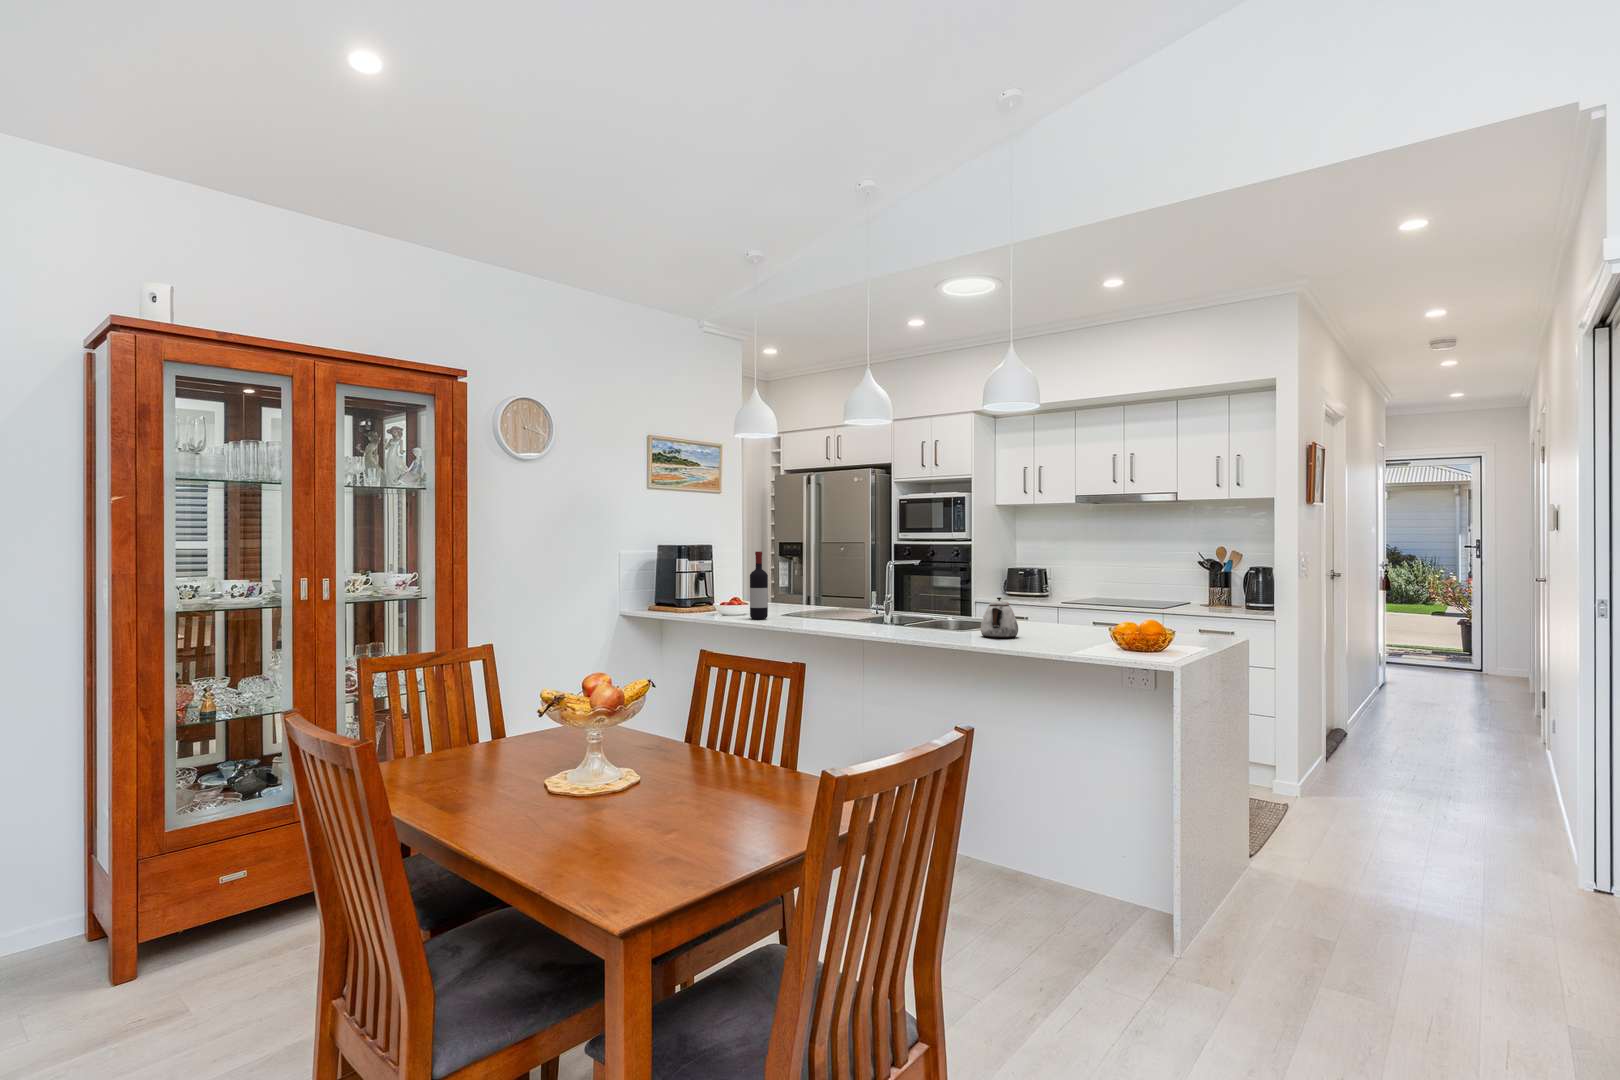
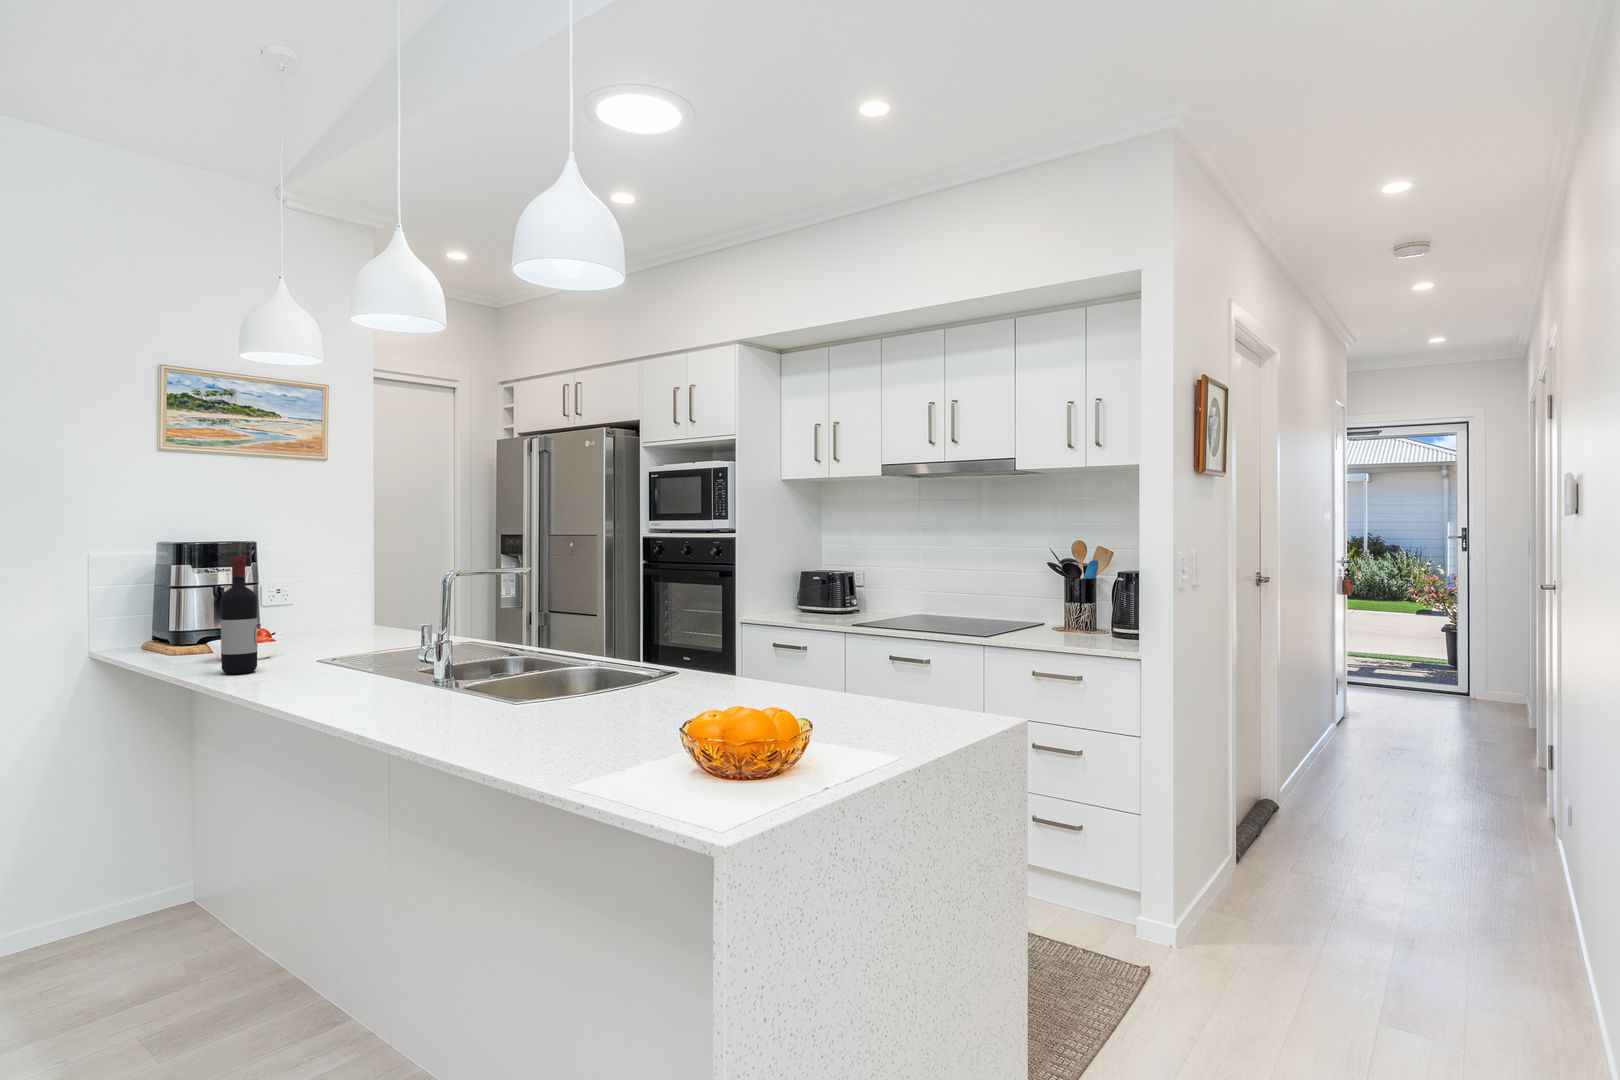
teapot: present [981,597,1018,638] -> none [498,651,575,732]

